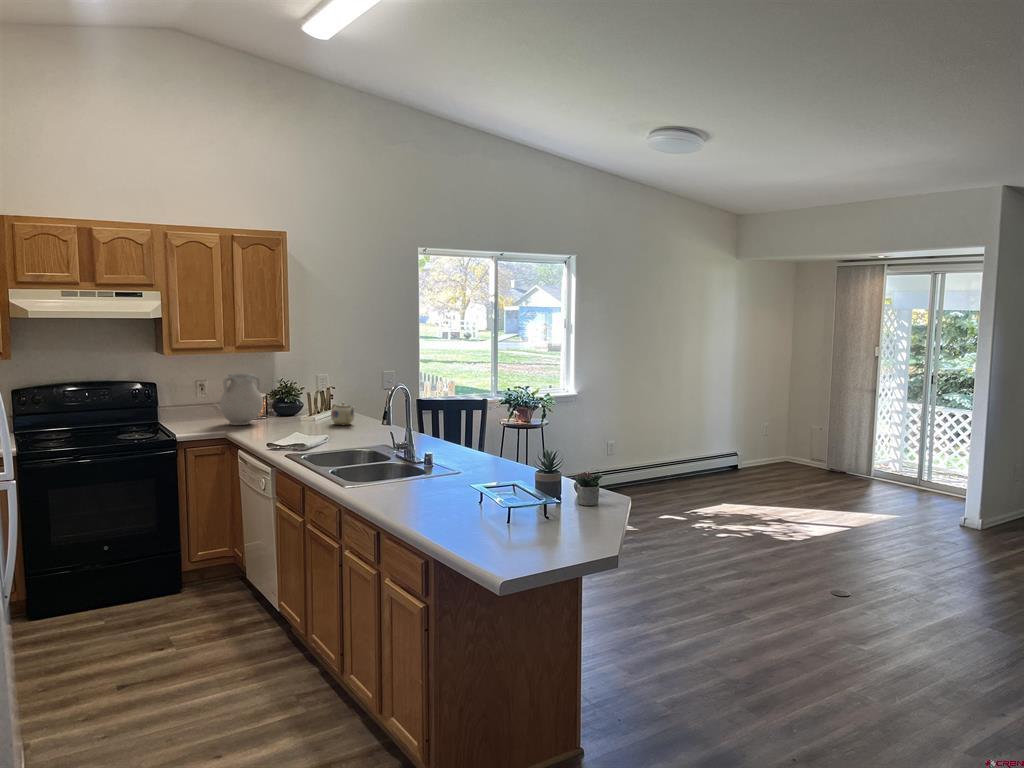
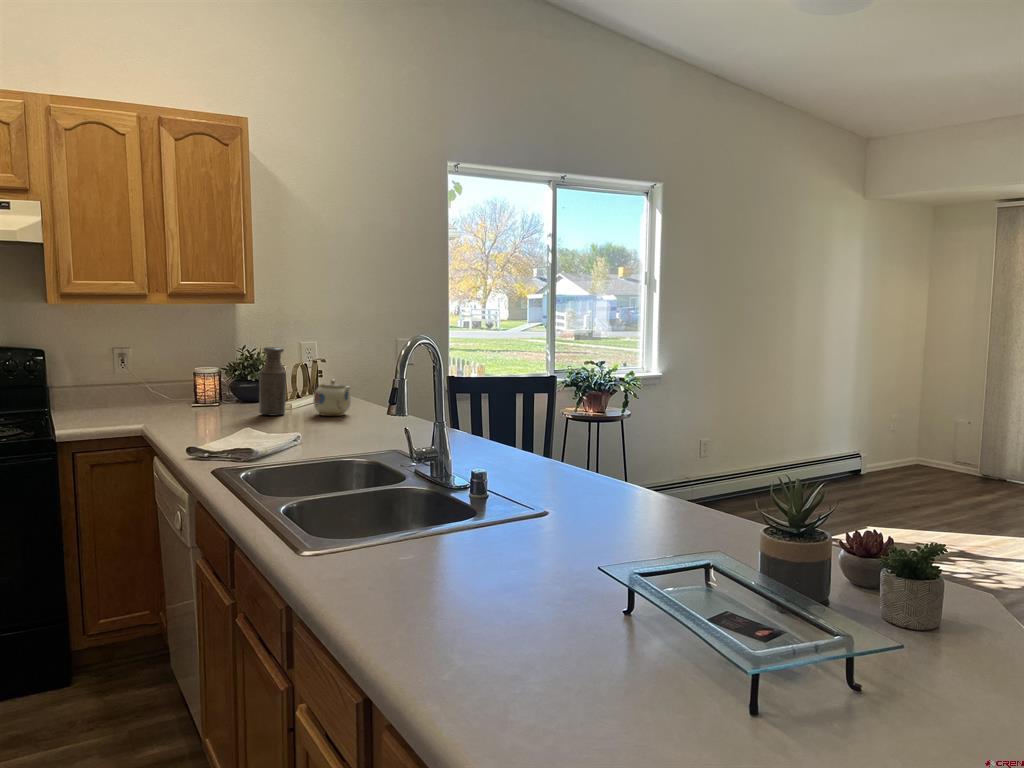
vase: present [220,373,263,425] -> none [138,334,209,415]
bottle: none [296,382,313,425] -> present [259,347,286,416]

